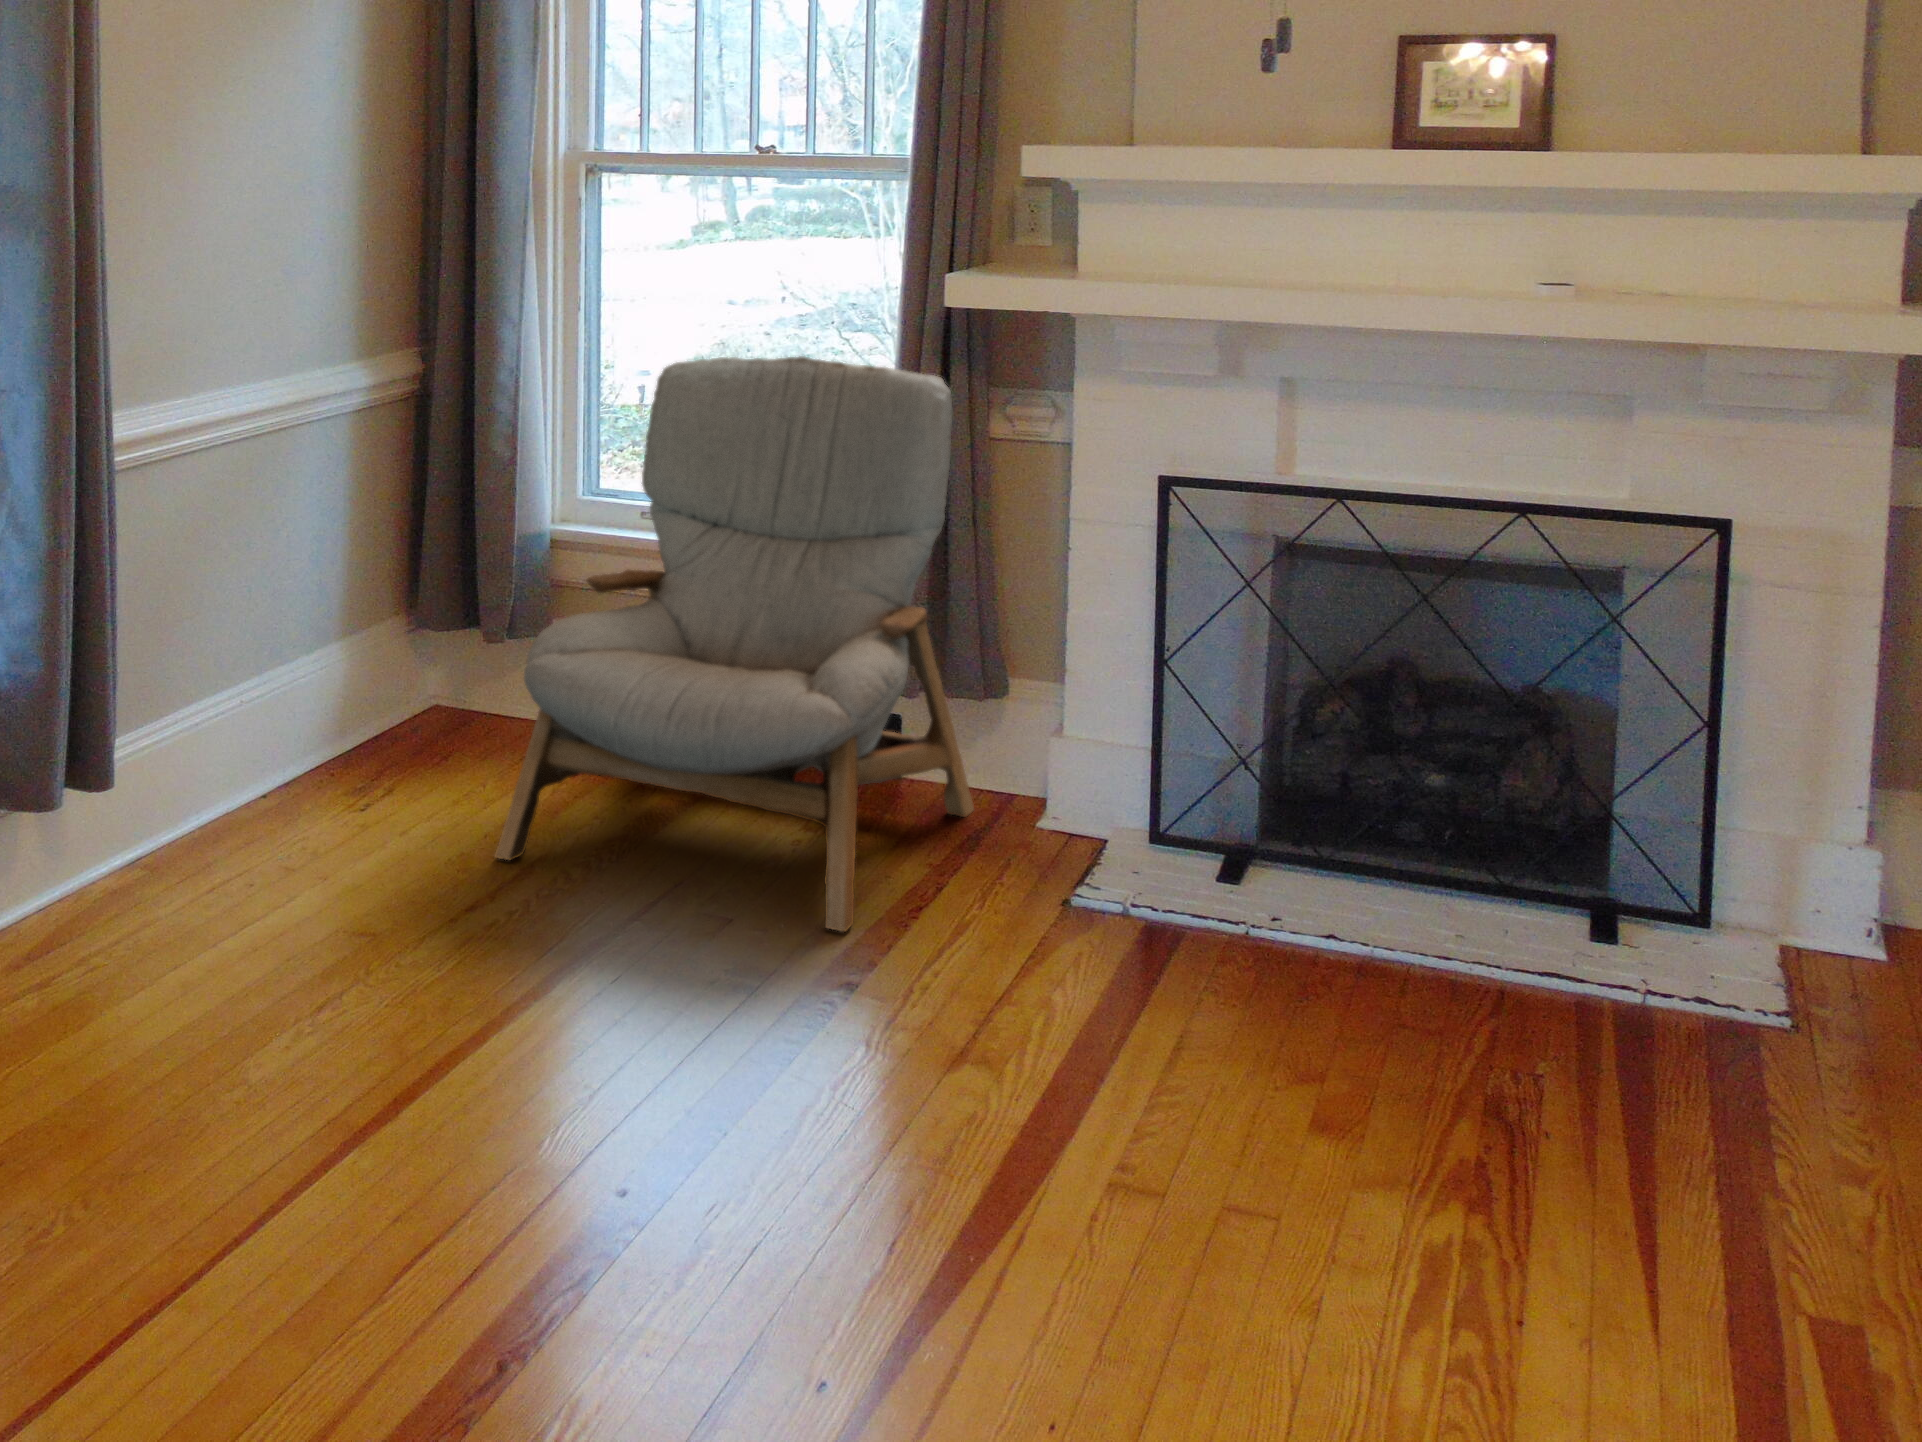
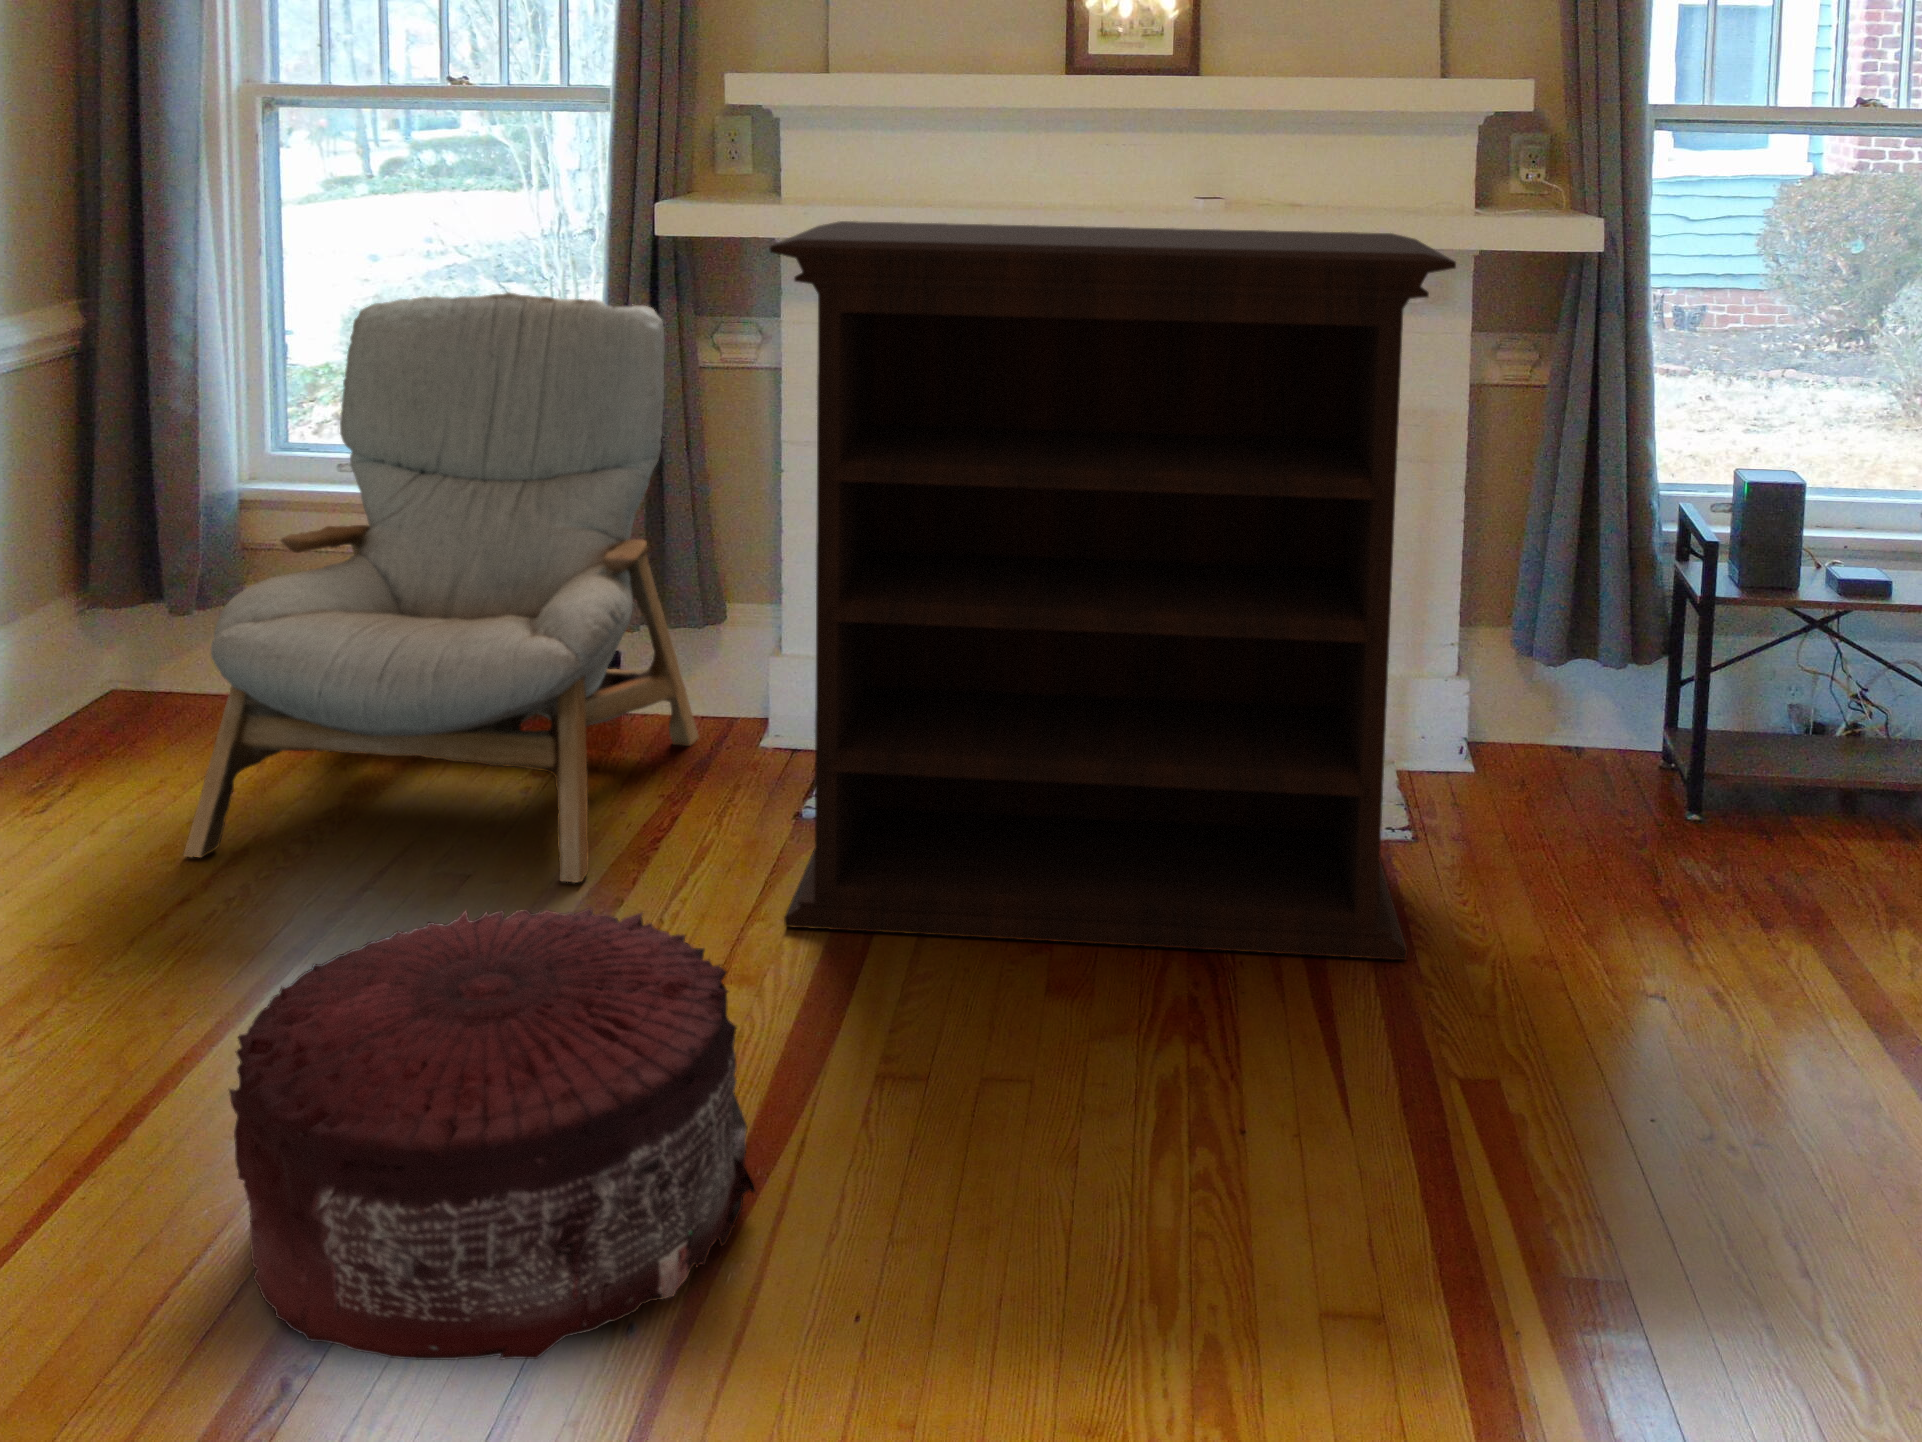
bookshelf: none [1040,306,1822,1149] -> present [770,221,1456,960]
pouf: none [531,932,984,1323] -> present [229,908,756,1360]

